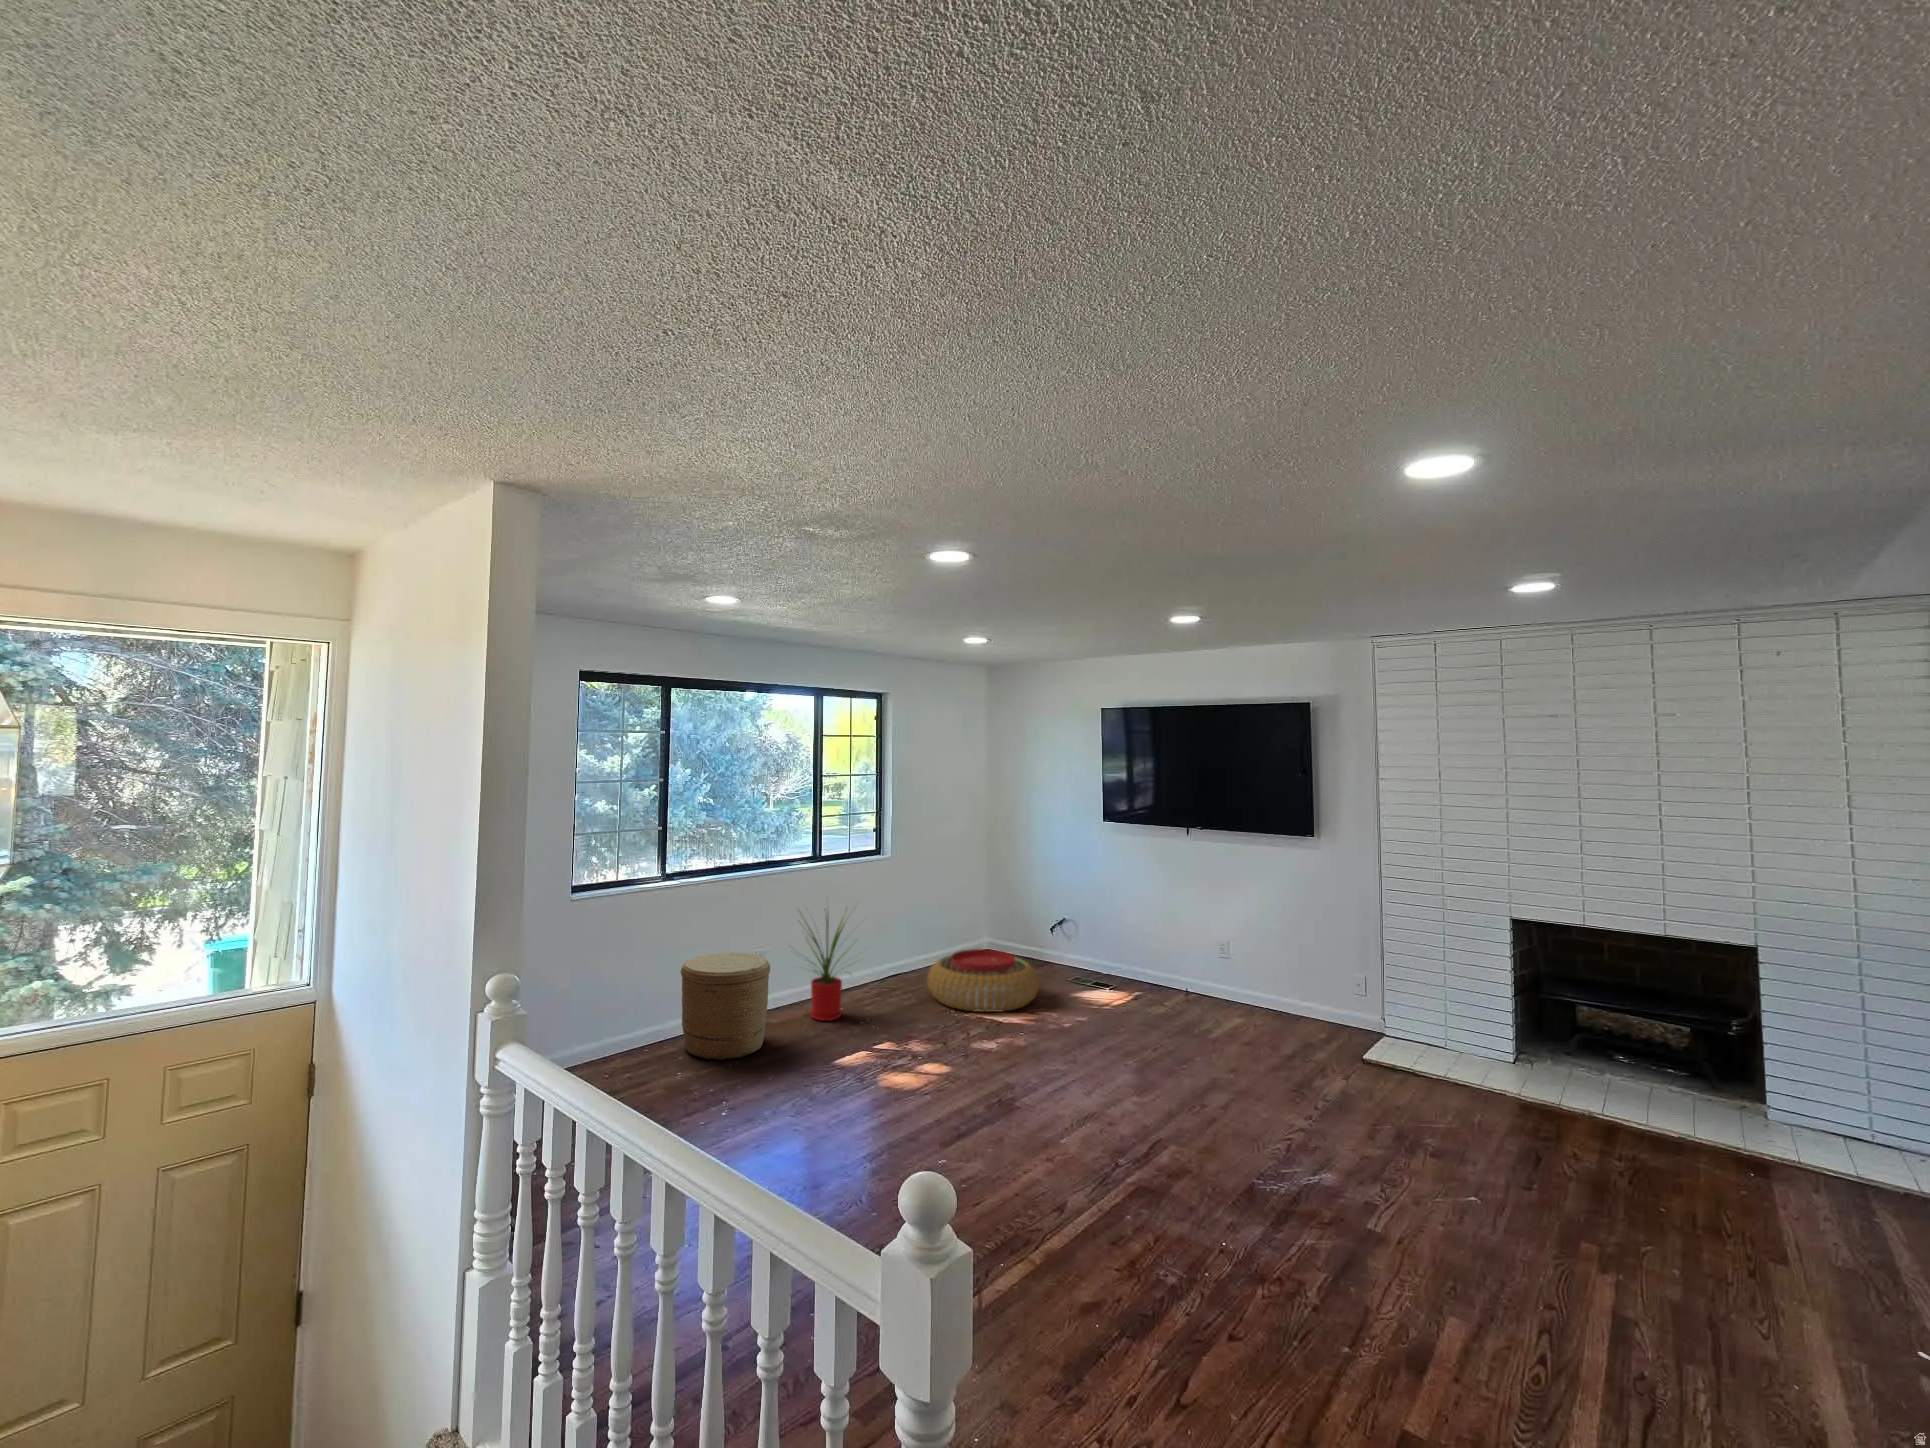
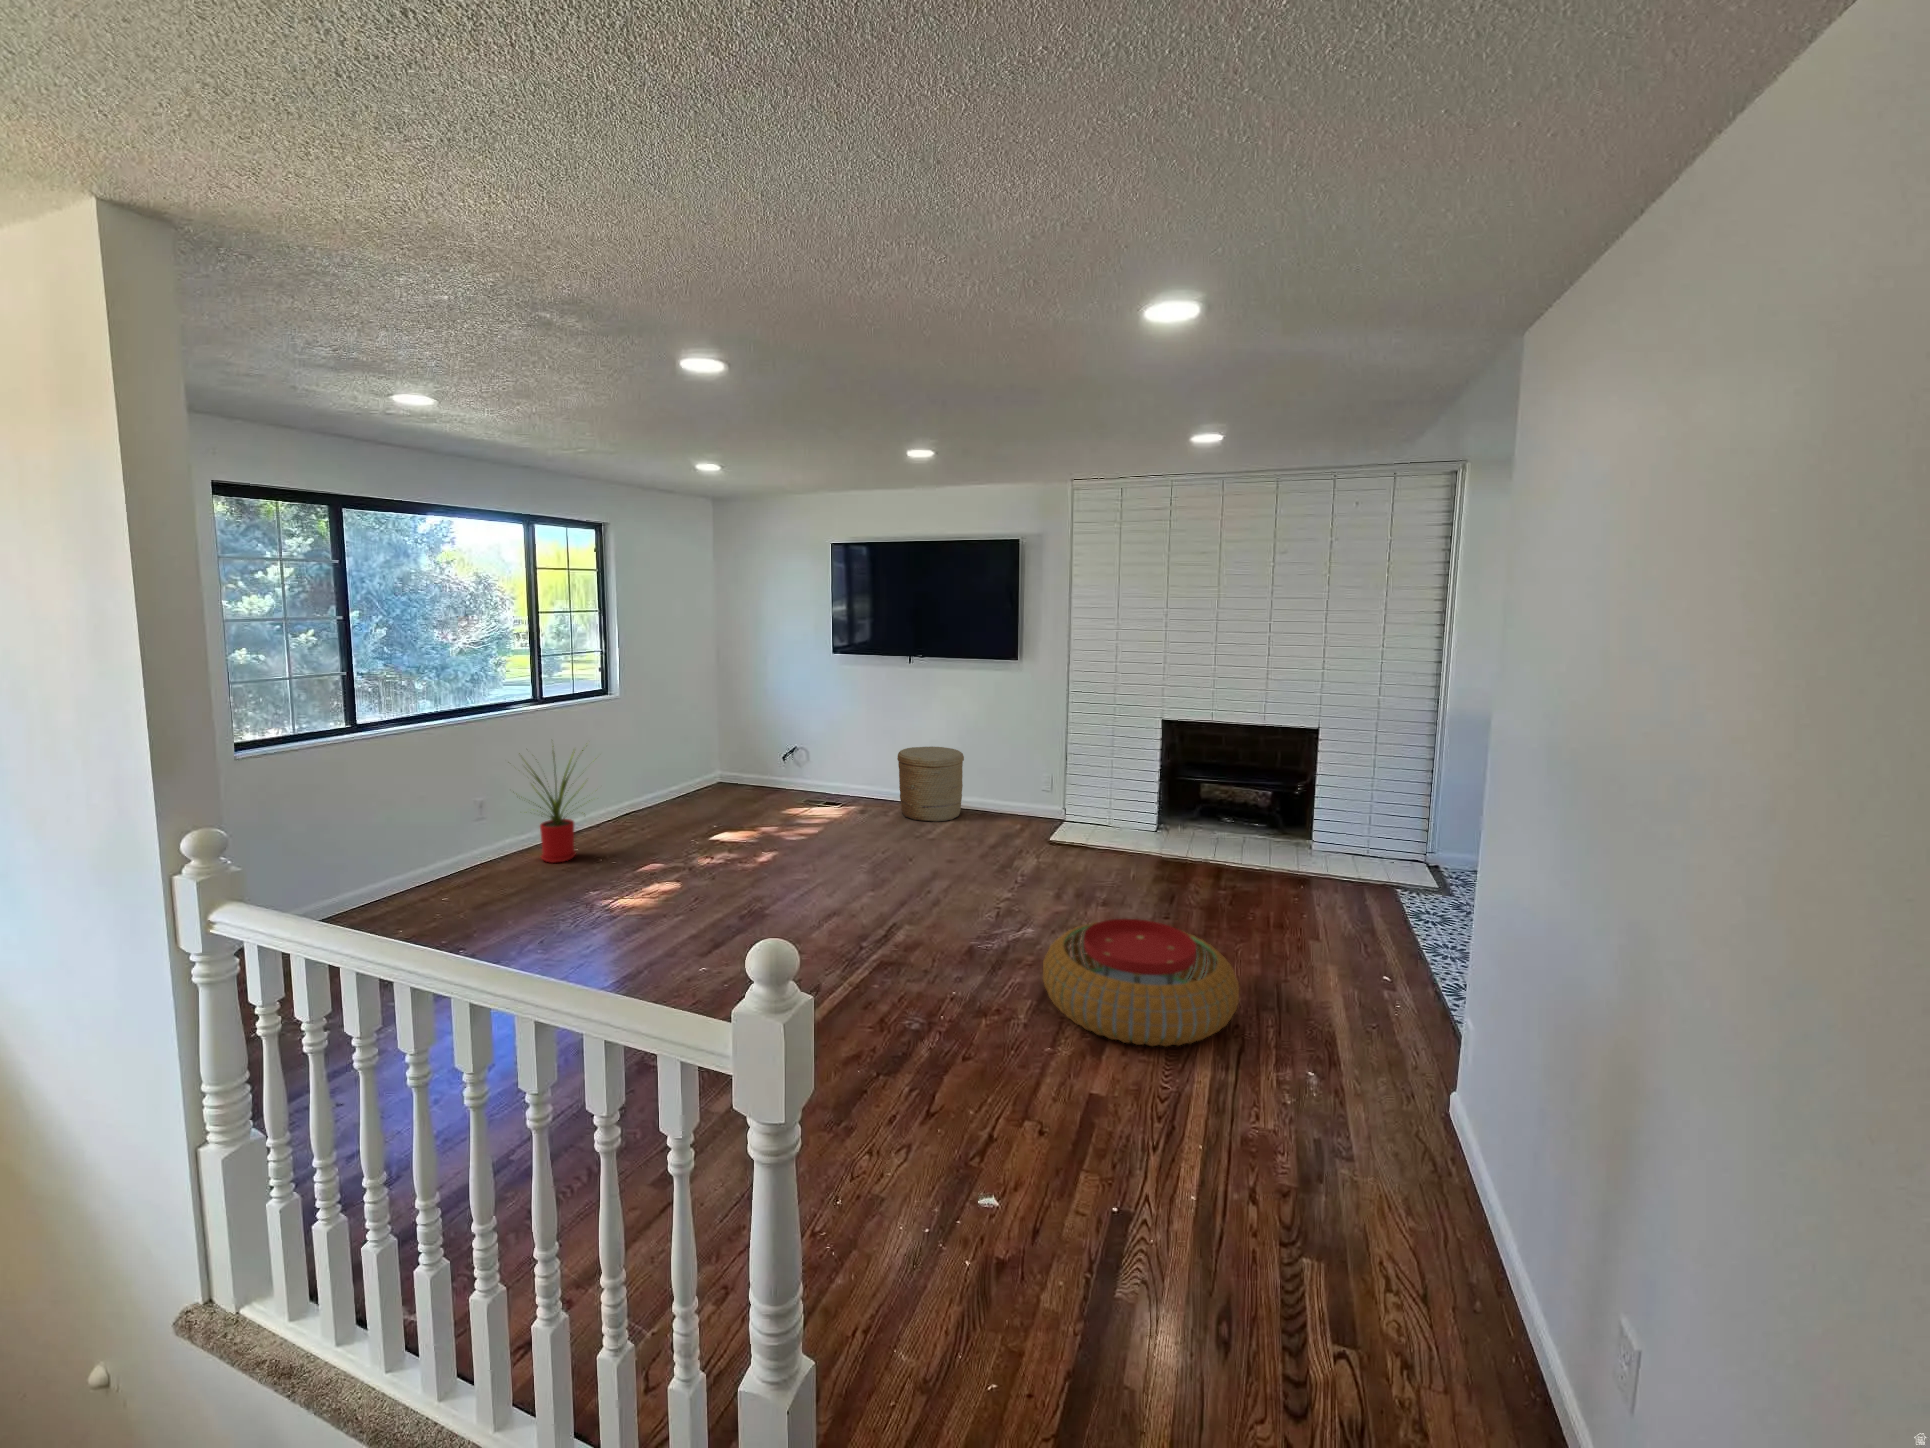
pouf: present [927,949,1039,1012] -> present [1043,919,1239,1046]
woven basket: present [681,952,770,1060] -> present [897,746,964,822]

